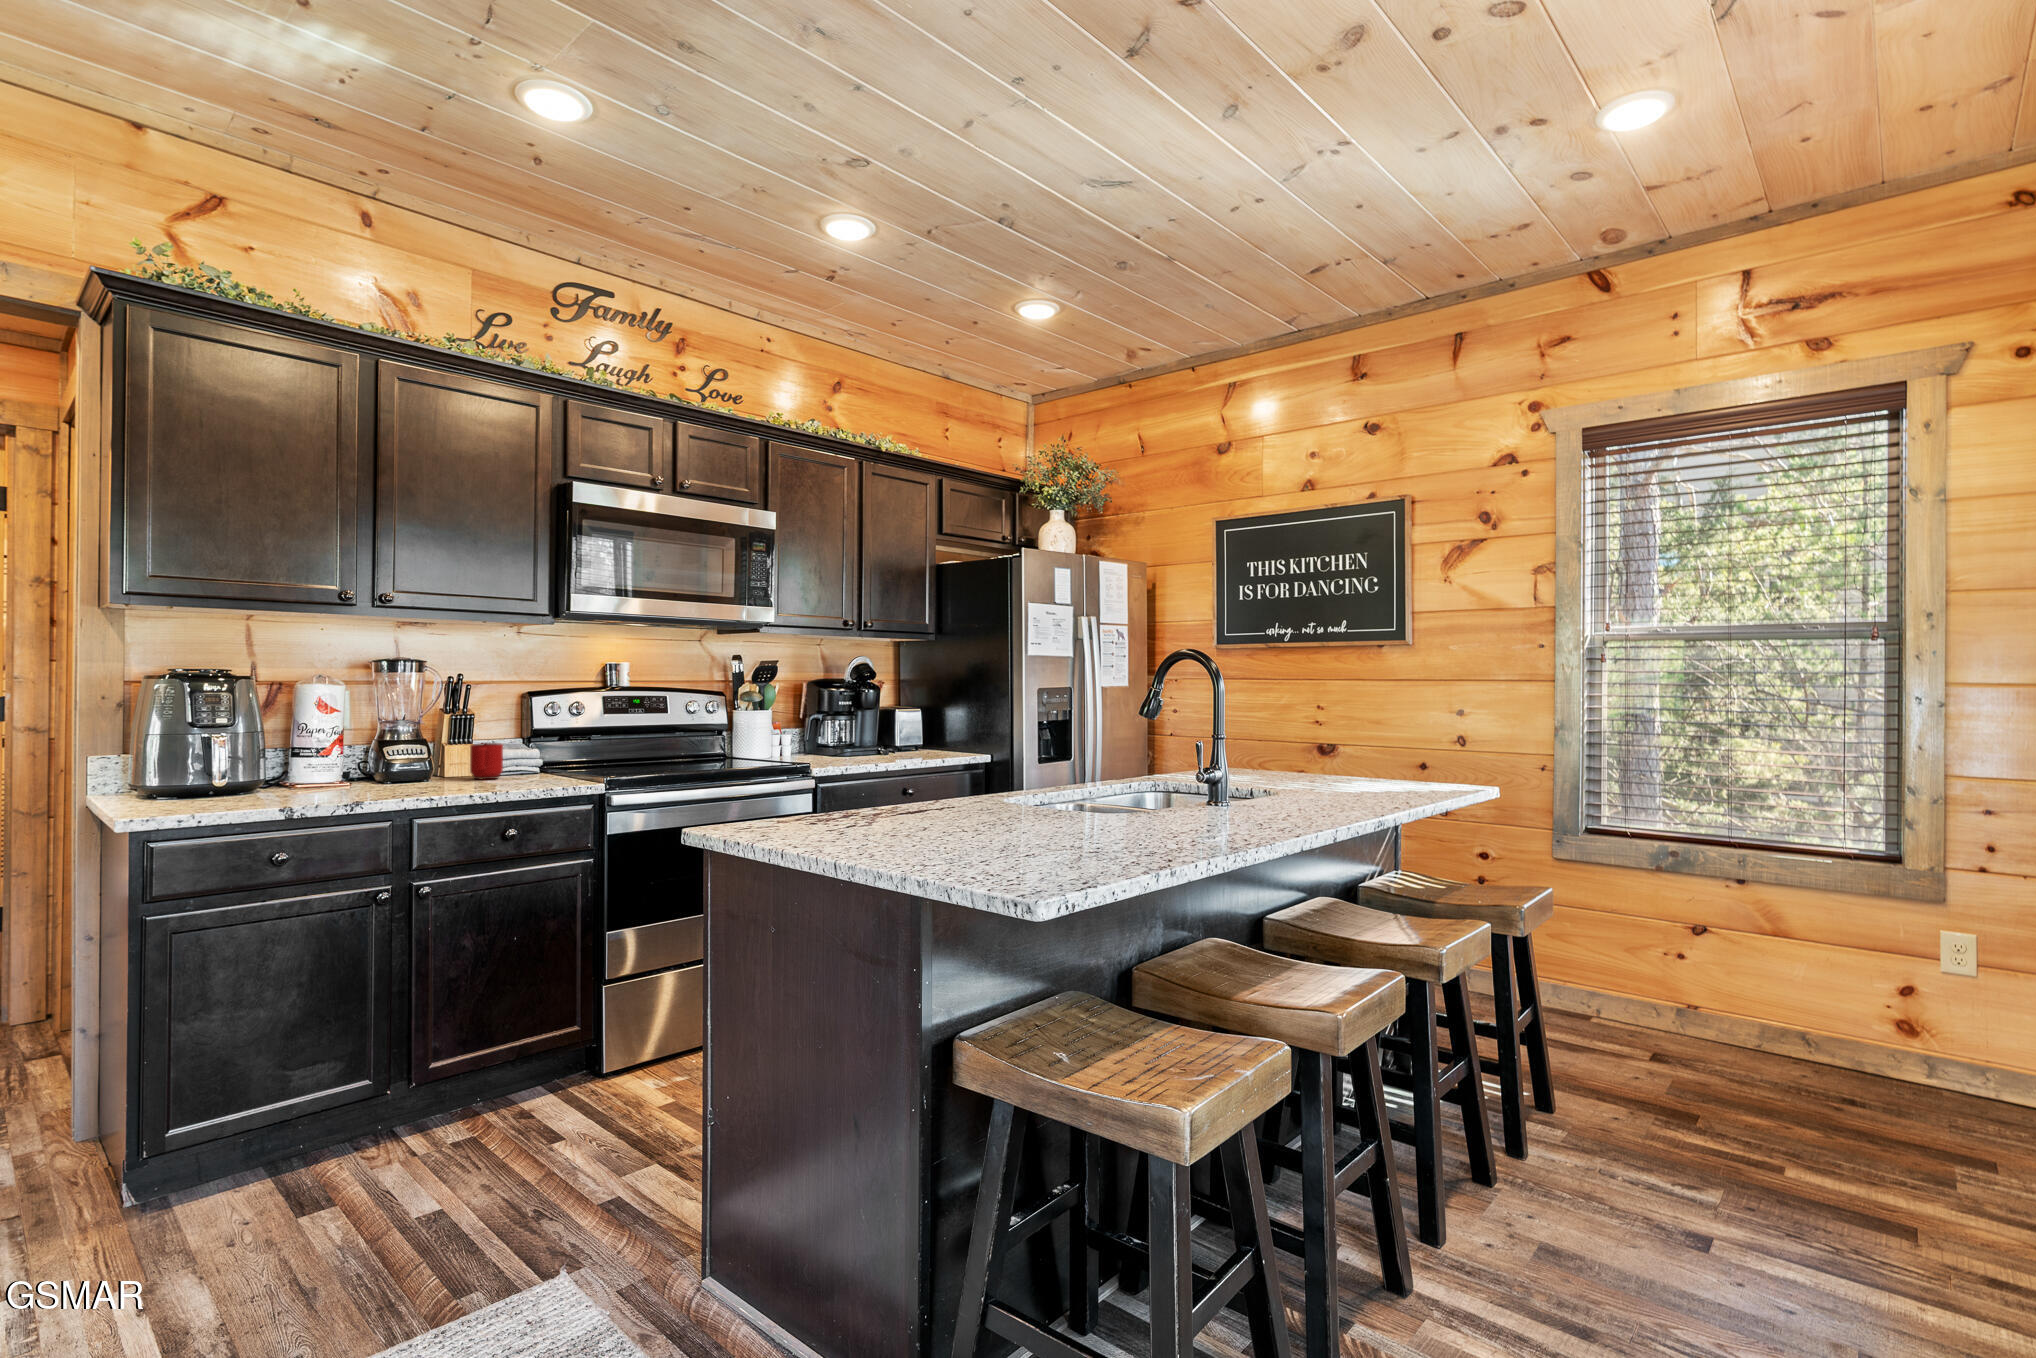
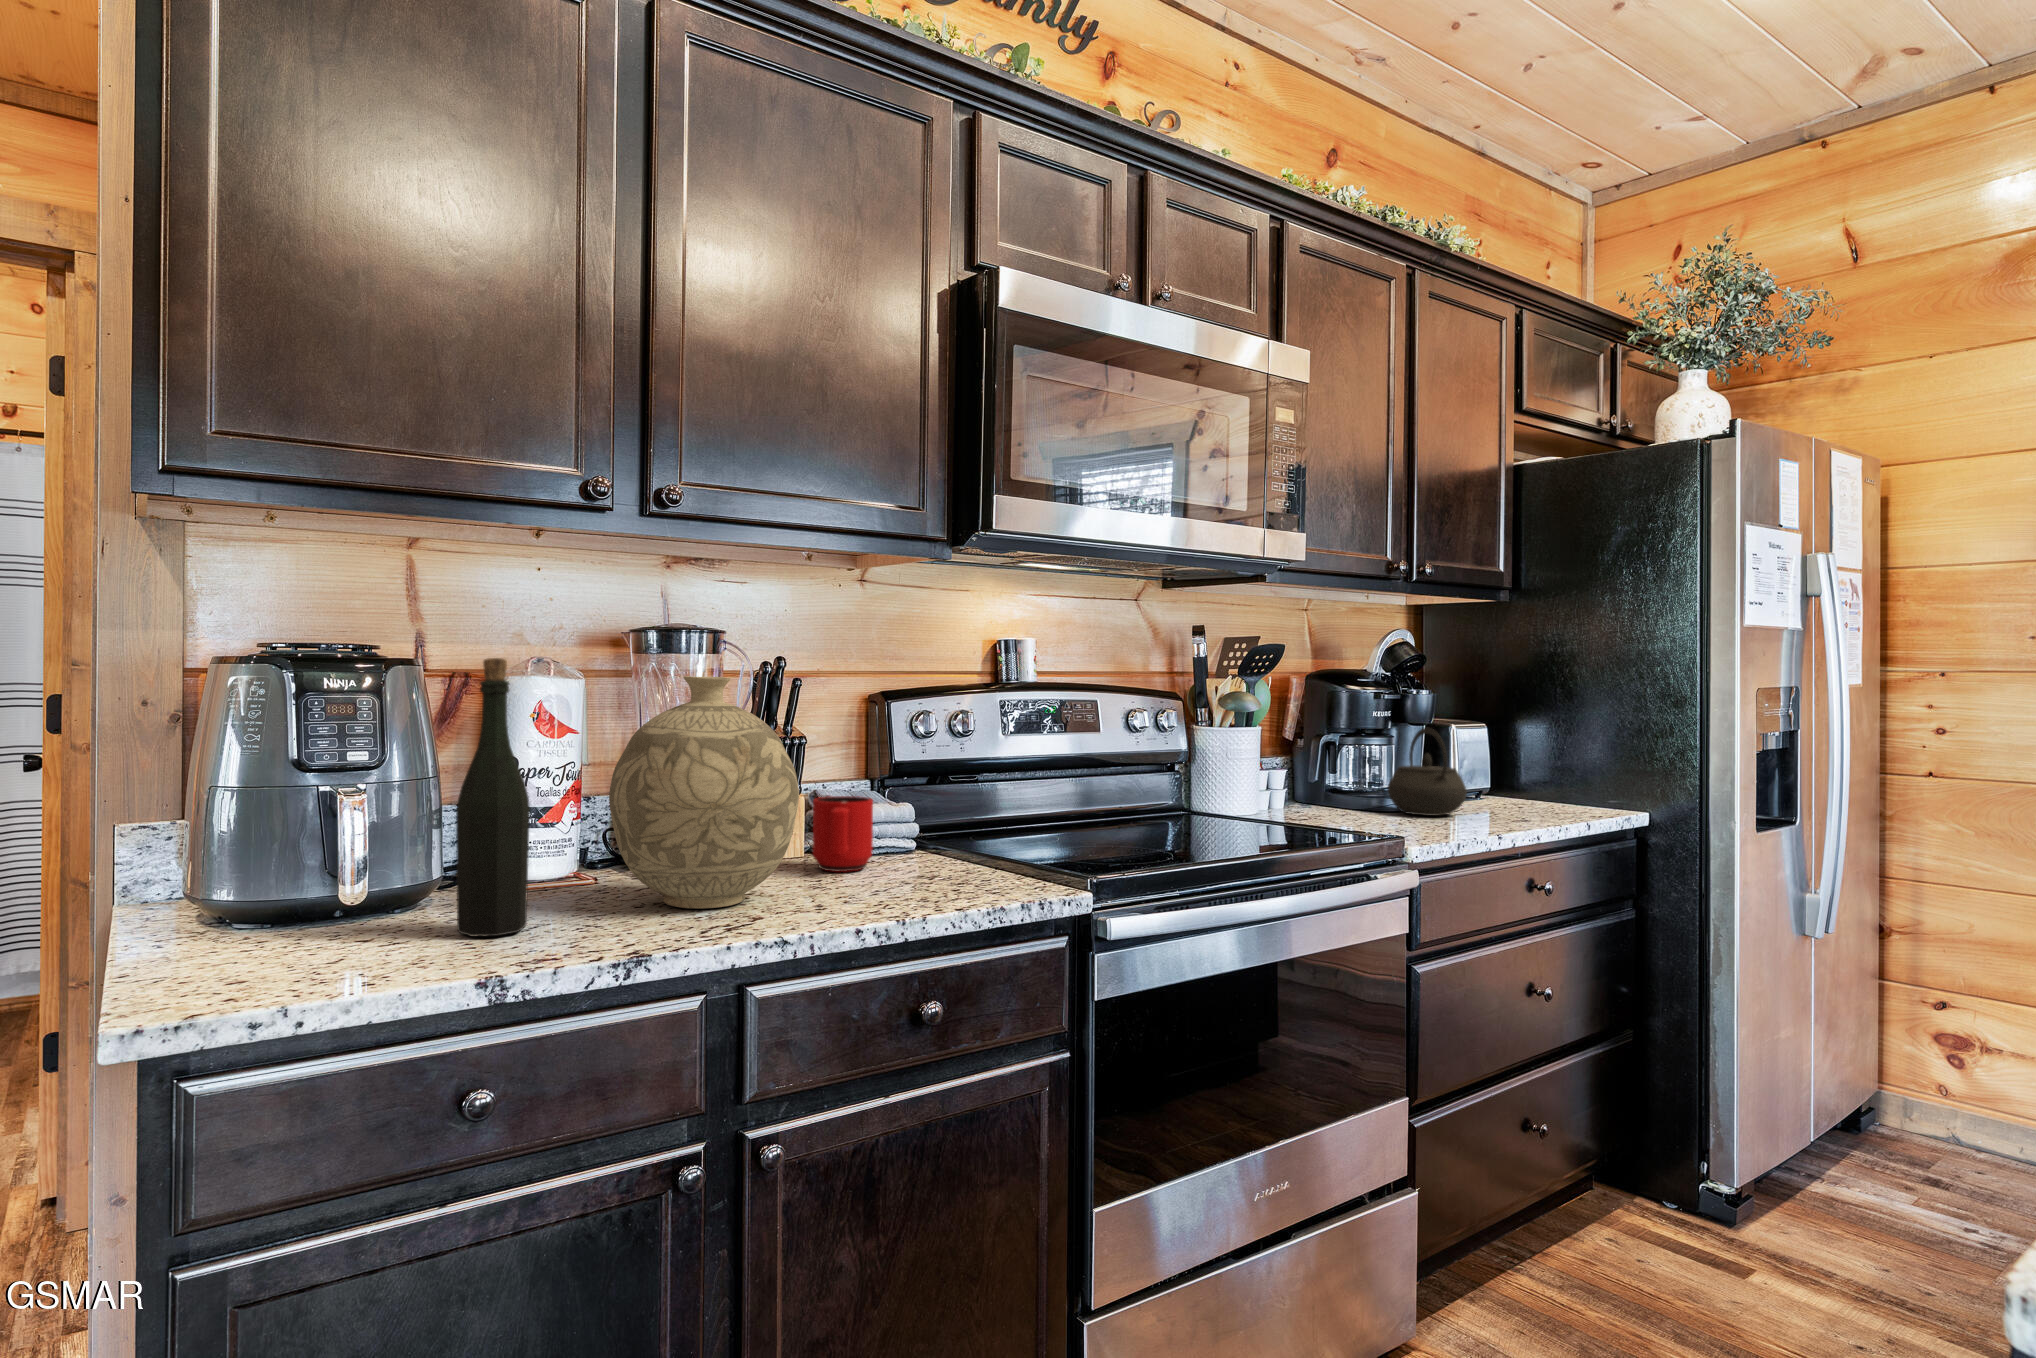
bottle: none [271,676,308,798] -> present [456,658,530,937]
decorative vase: none [351,684,450,790] -> present [609,676,799,908]
kettle: none [841,710,882,758] -> present [1387,727,1467,816]

